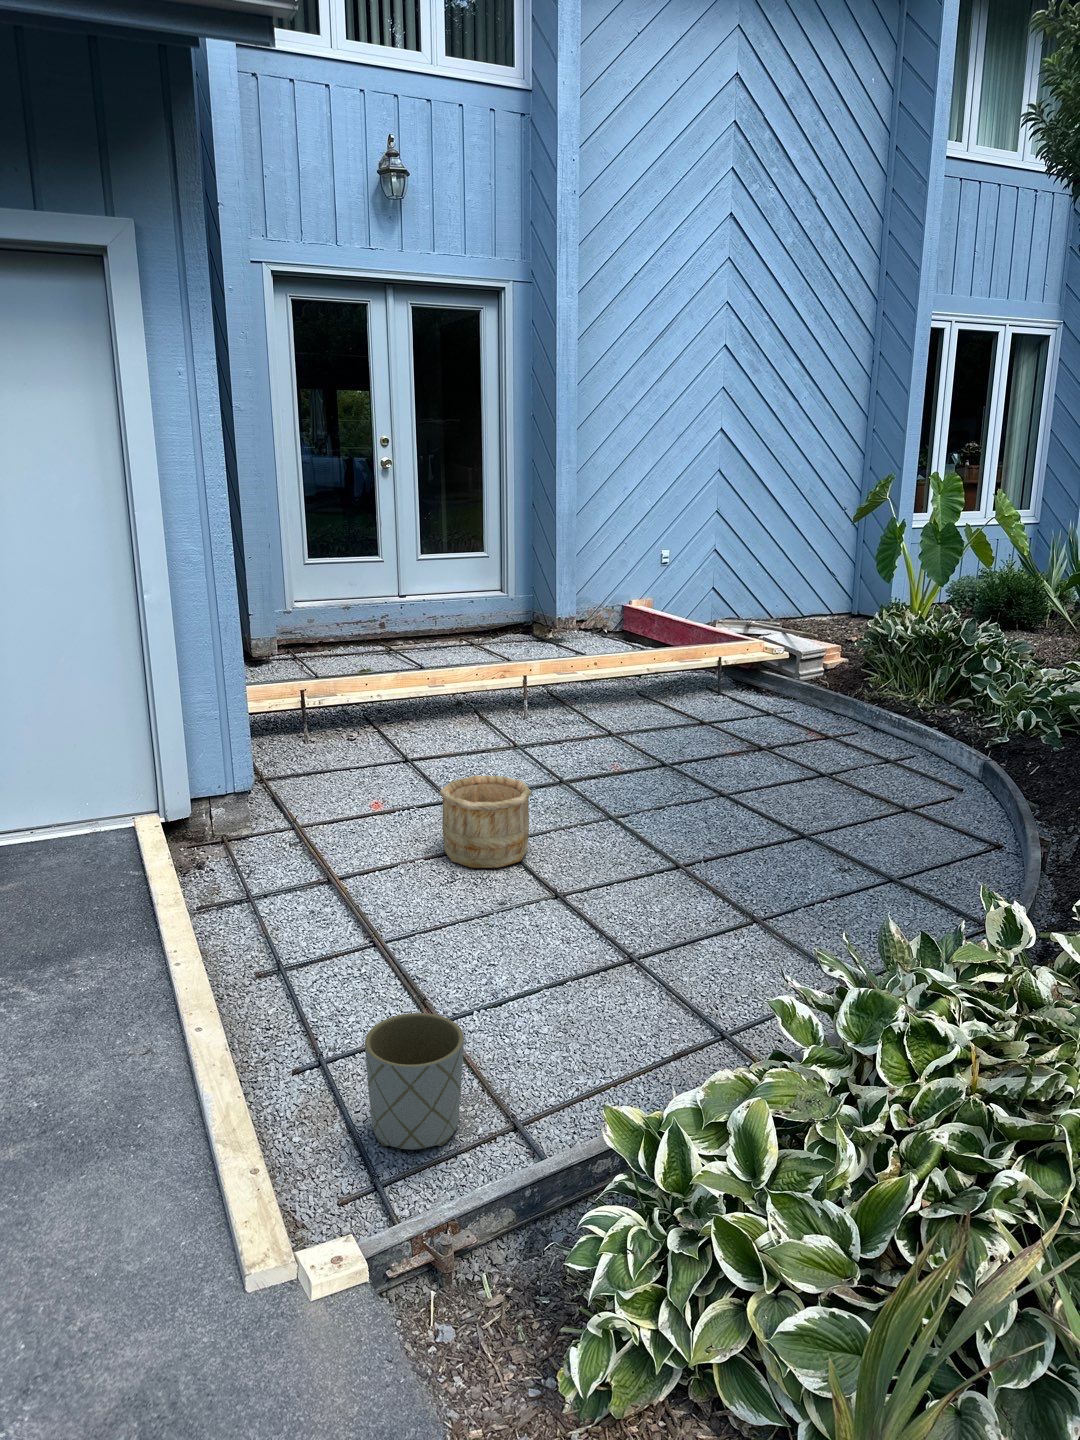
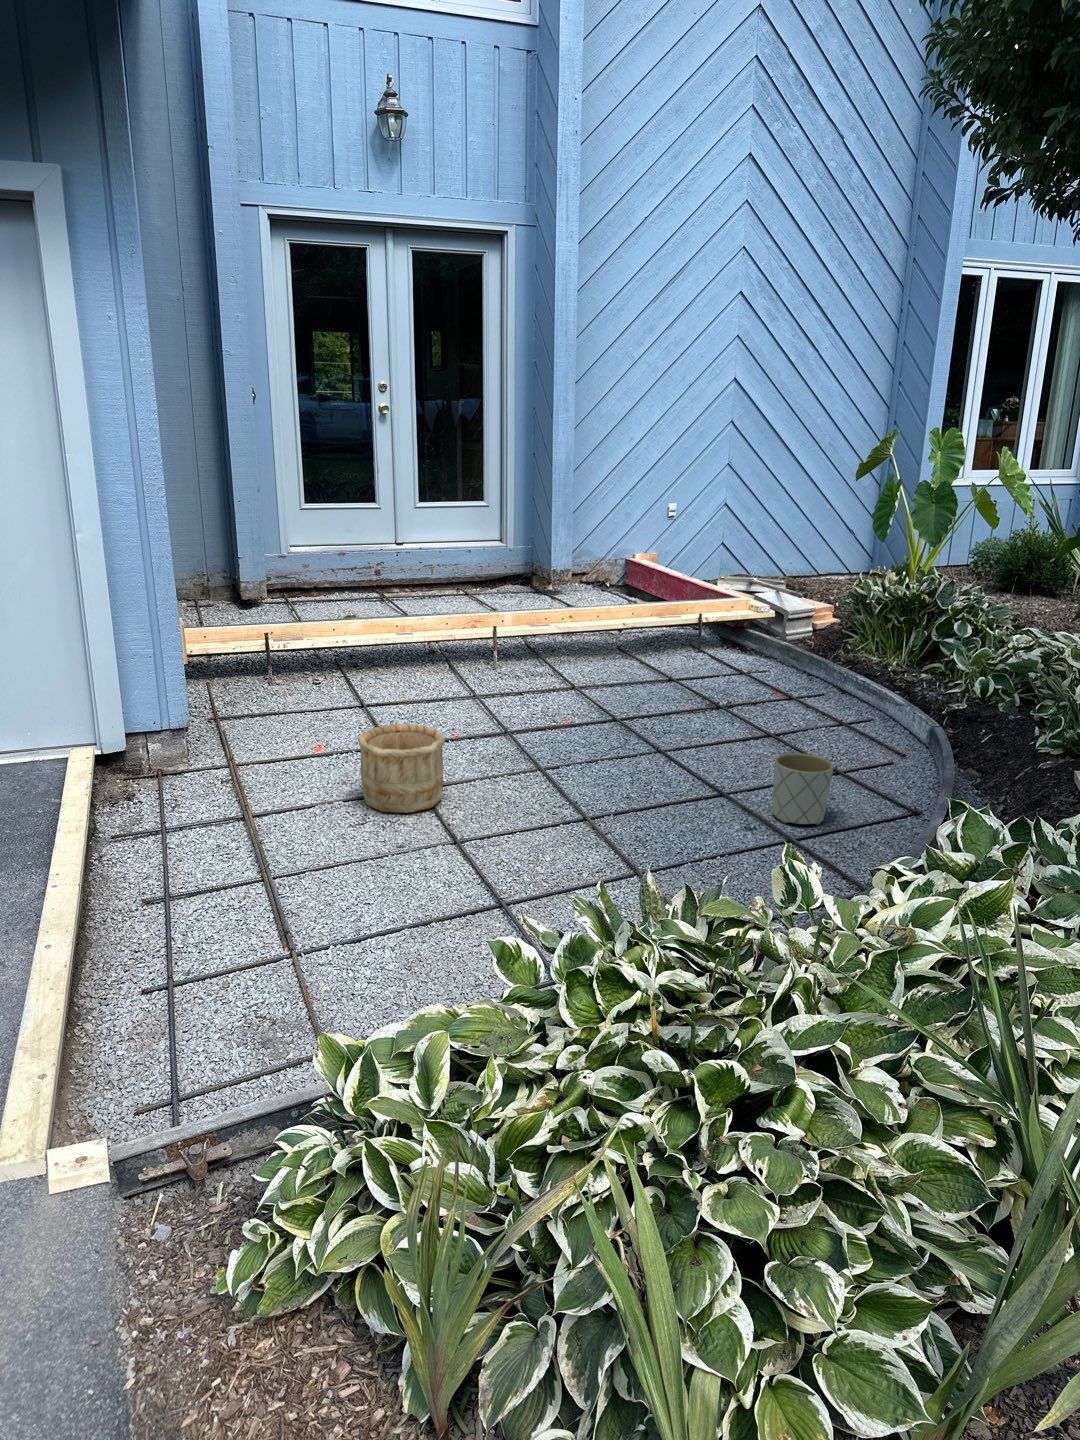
planter: present [365,1013,464,1149] -> present [772,753,834,825]

